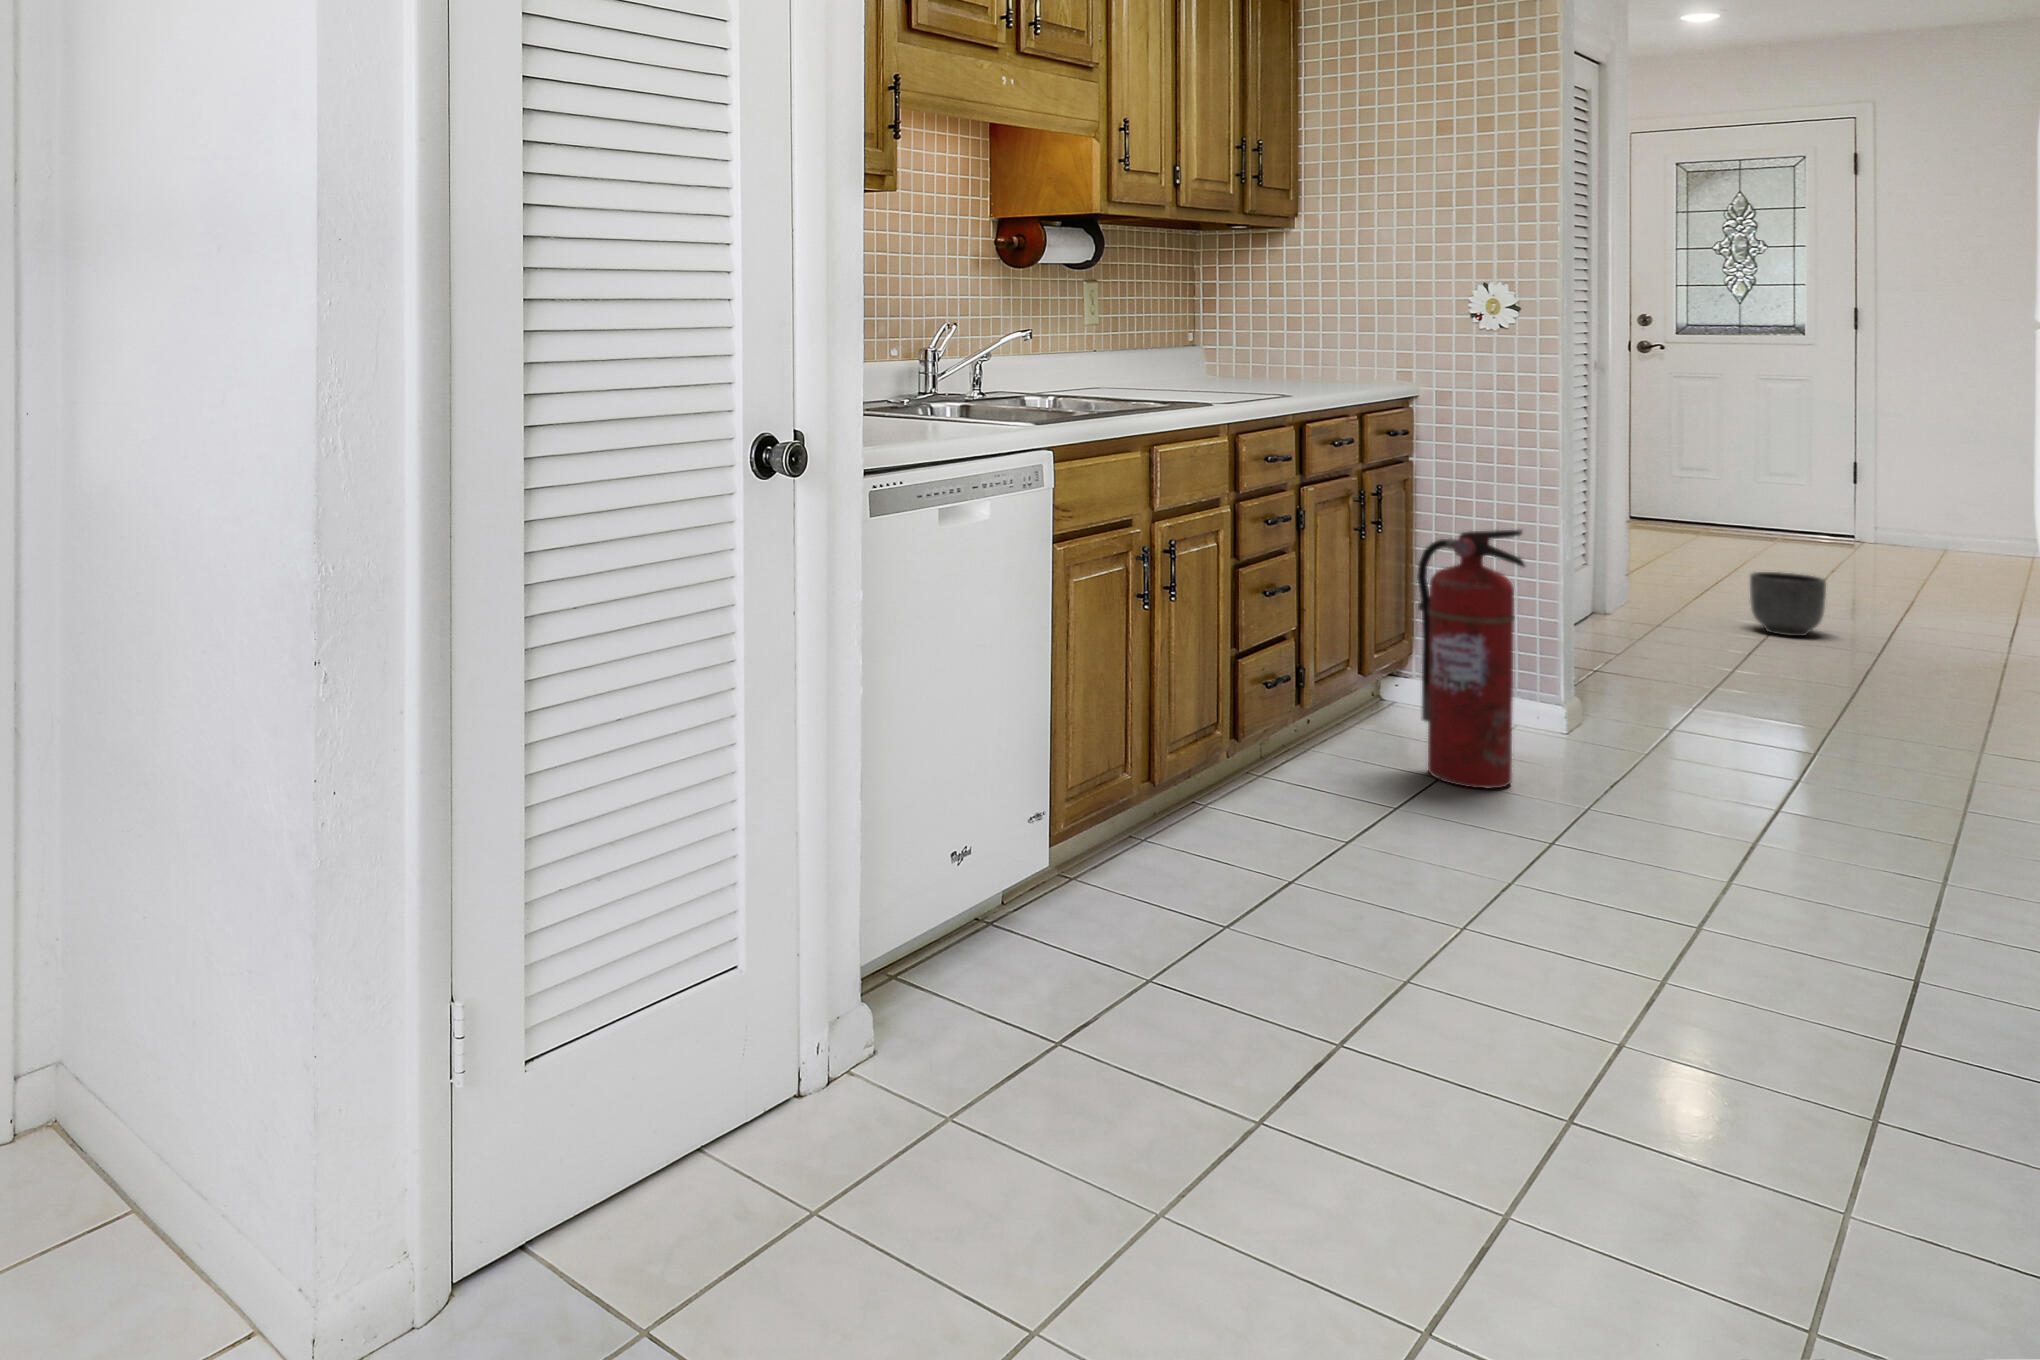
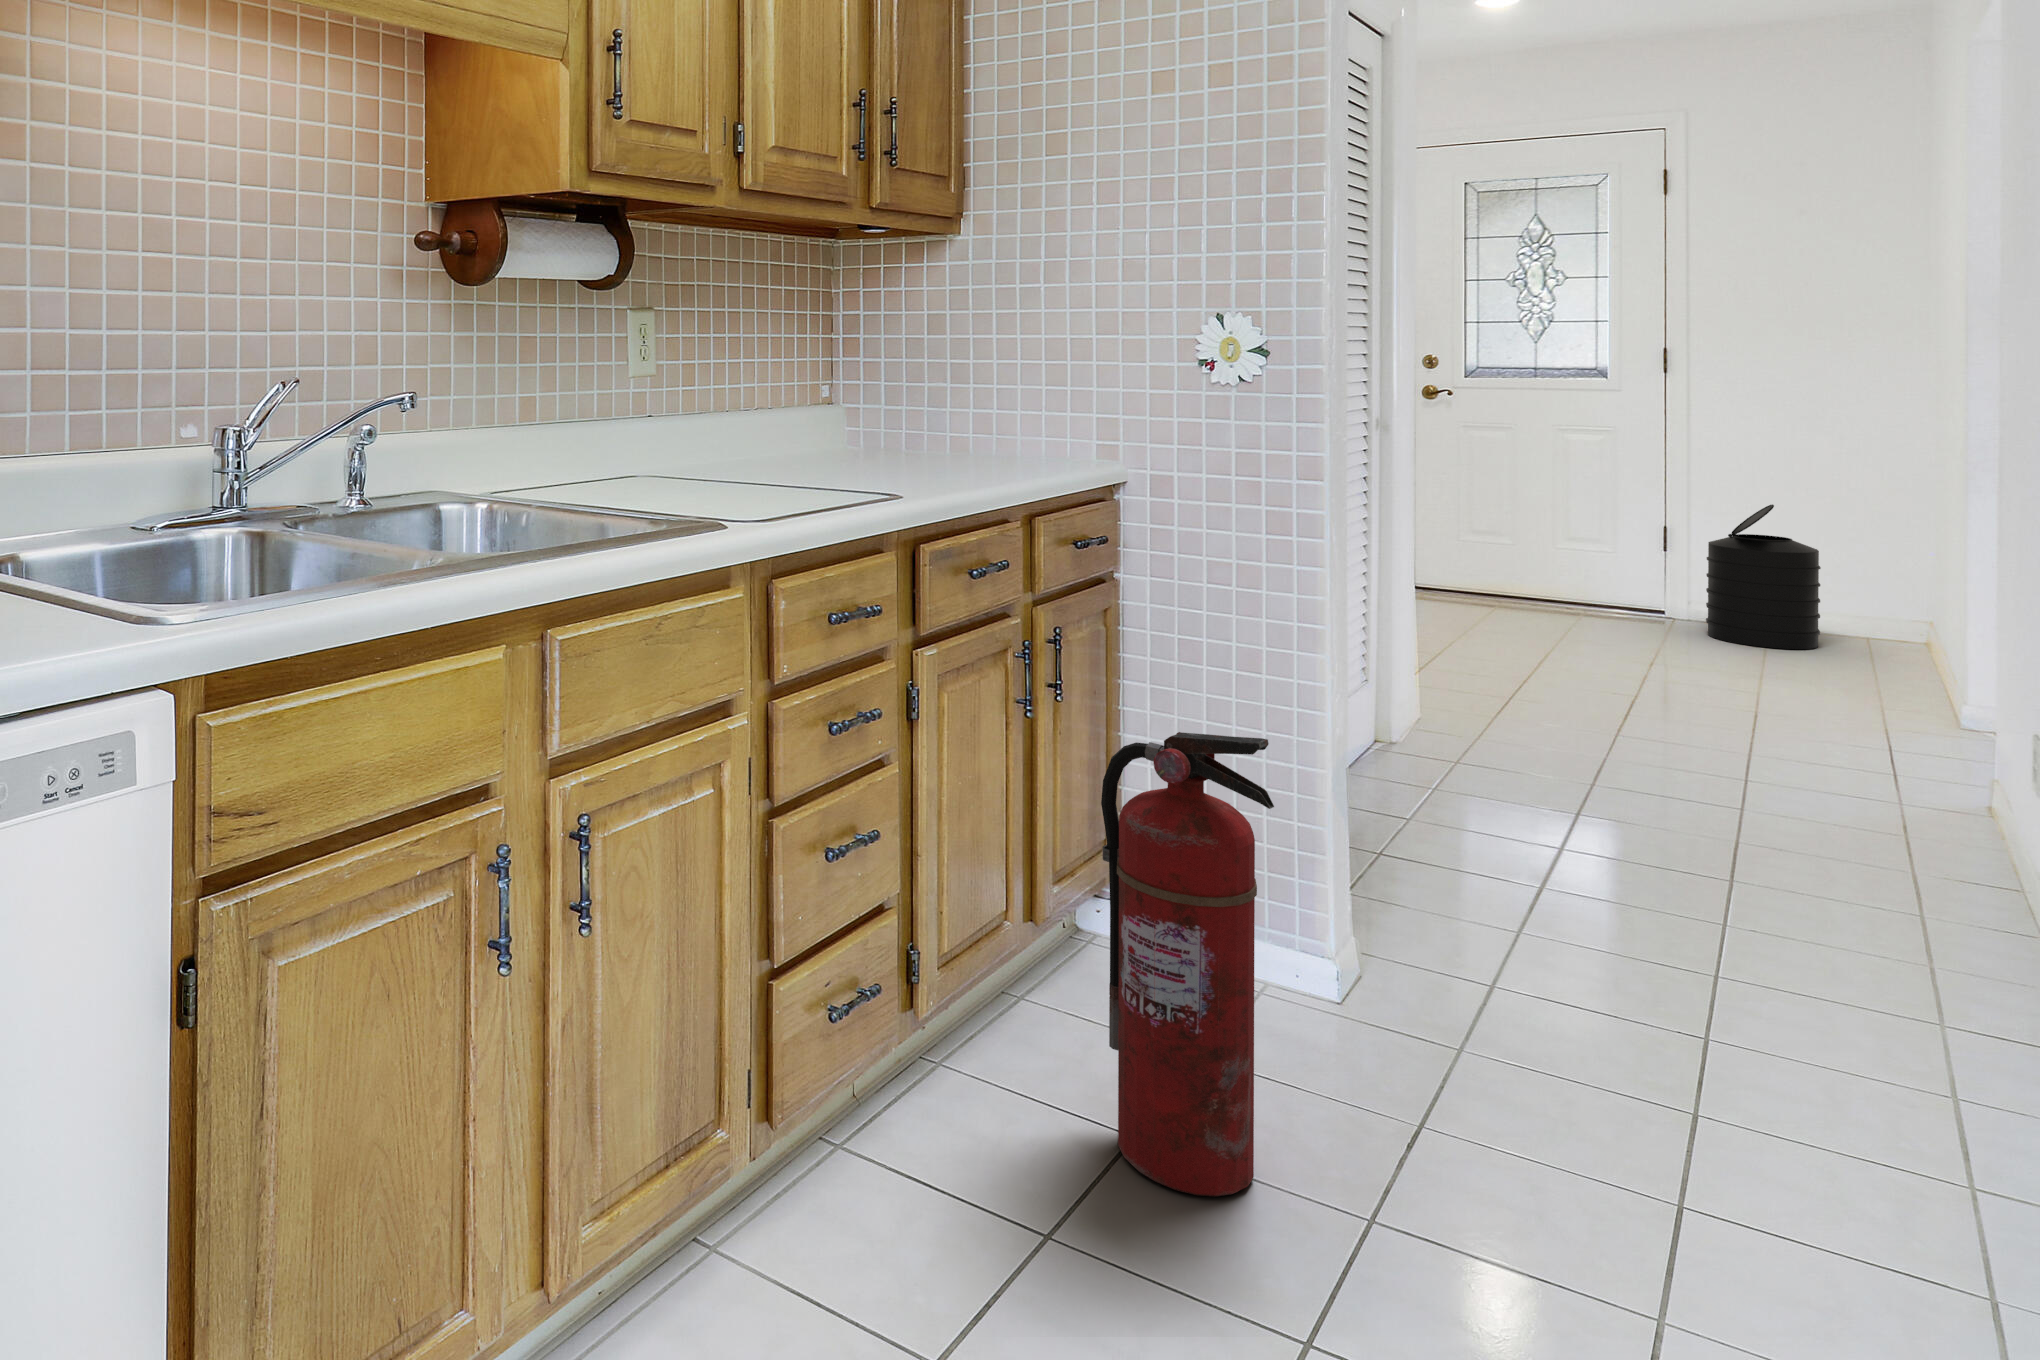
trash can: none [1889,444,1988,566] -> present [1706,504,1821,649]
planter: present [1750,572,1826,636] -> none [1575,688,1673,778]

